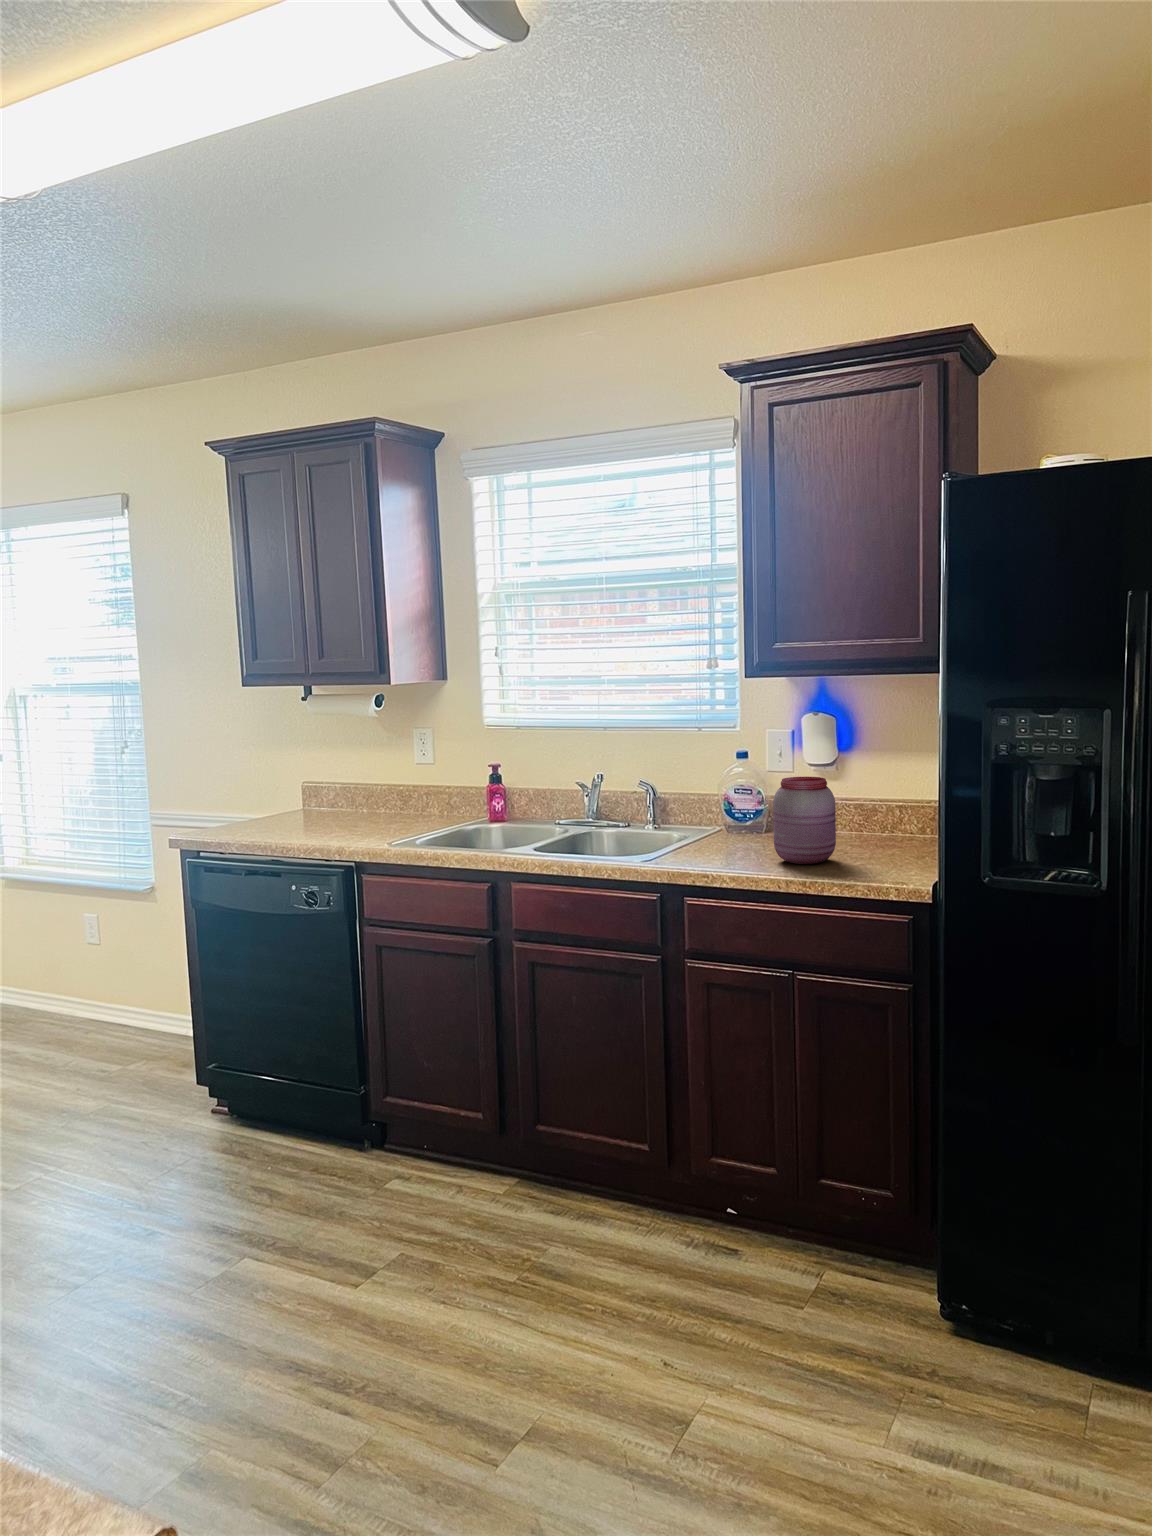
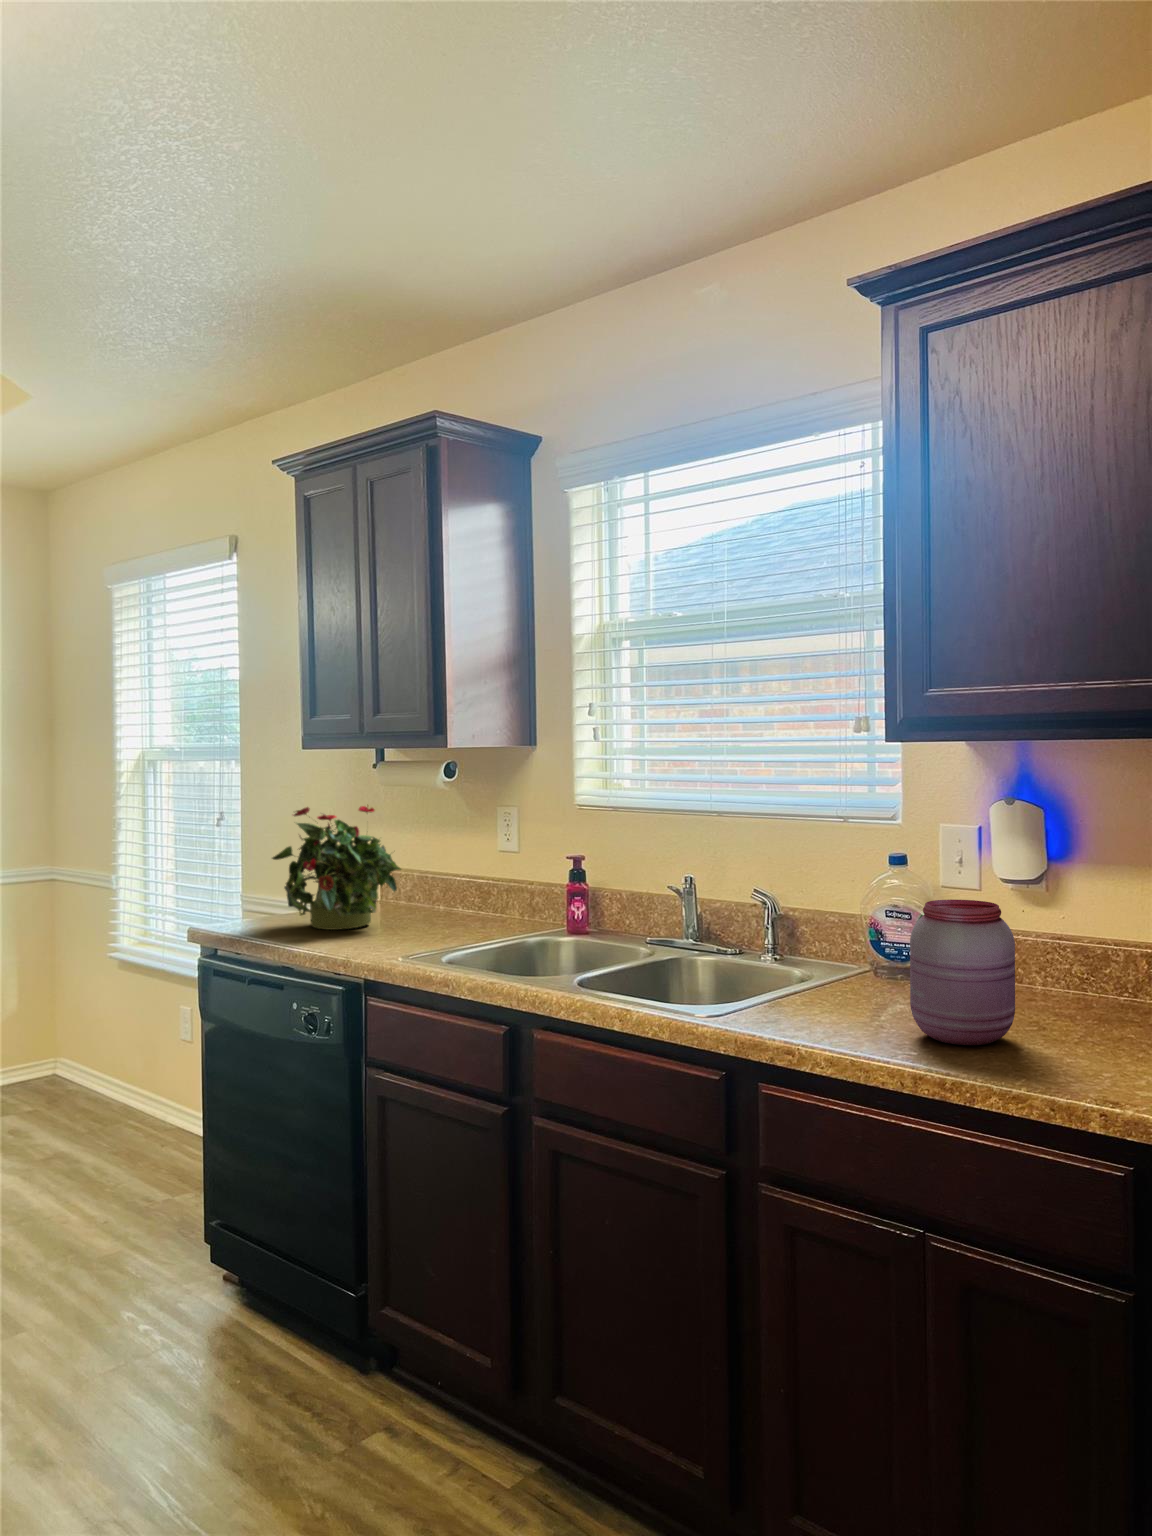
potted plant: none [248,731,354,831] -> present [272,806,401,930]

